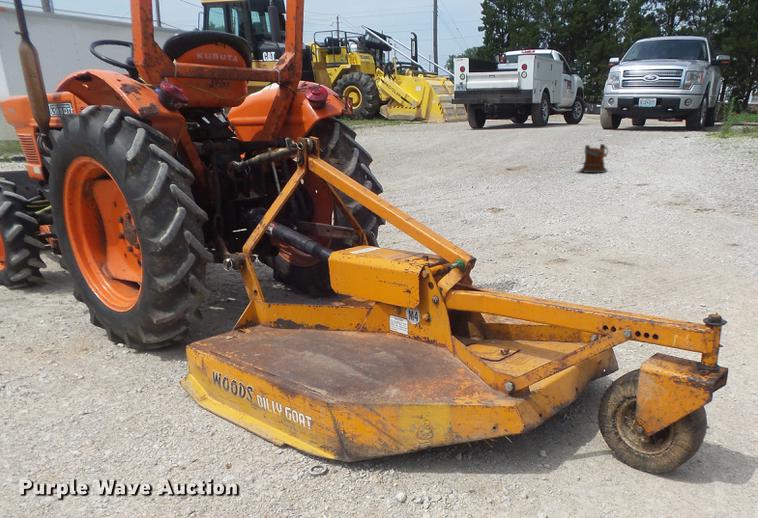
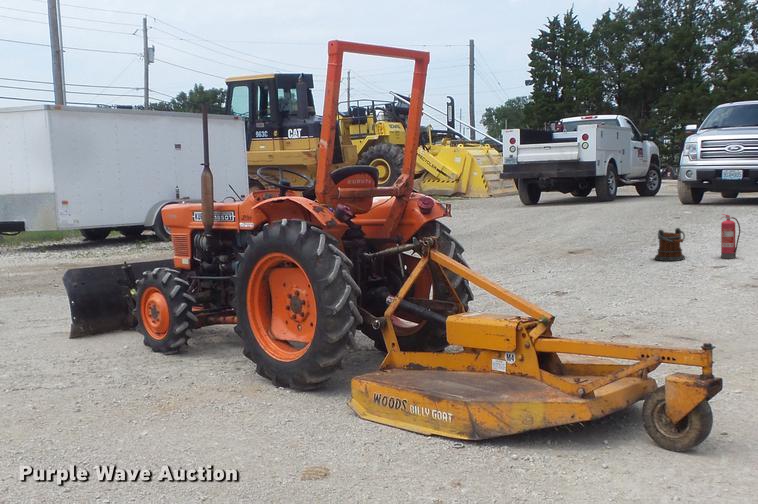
fire extinguisher: none [639,132,658,172] -> present [721,214,740,259]

